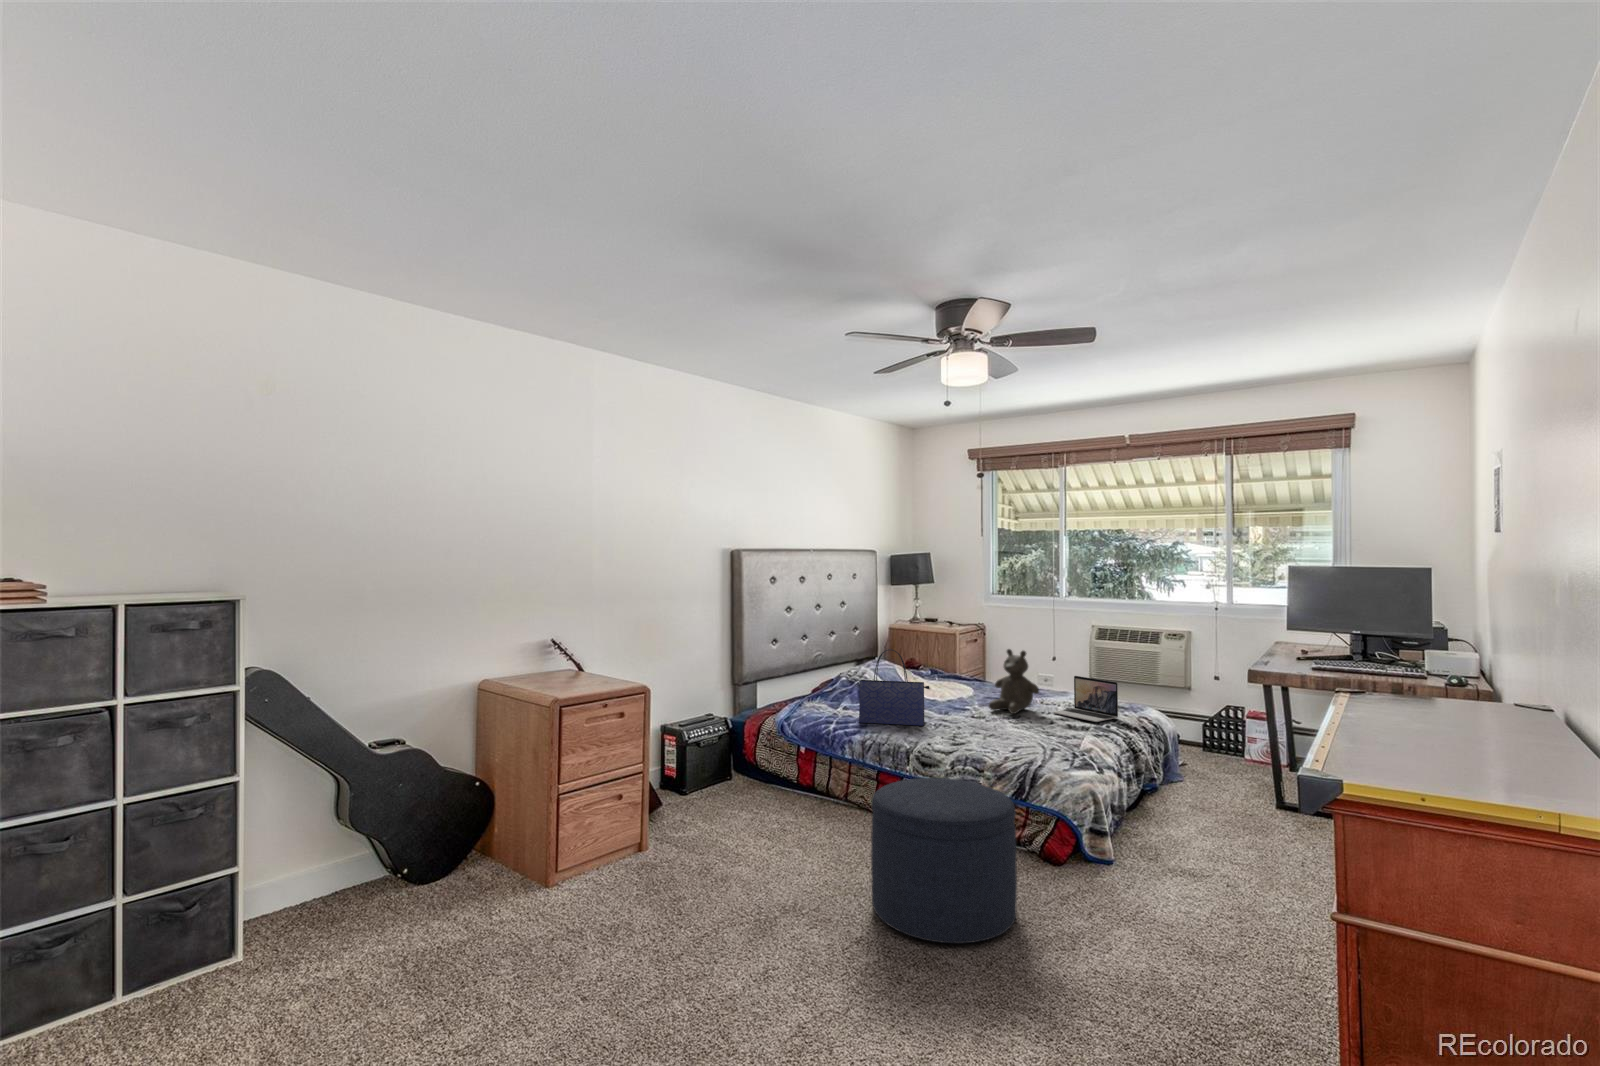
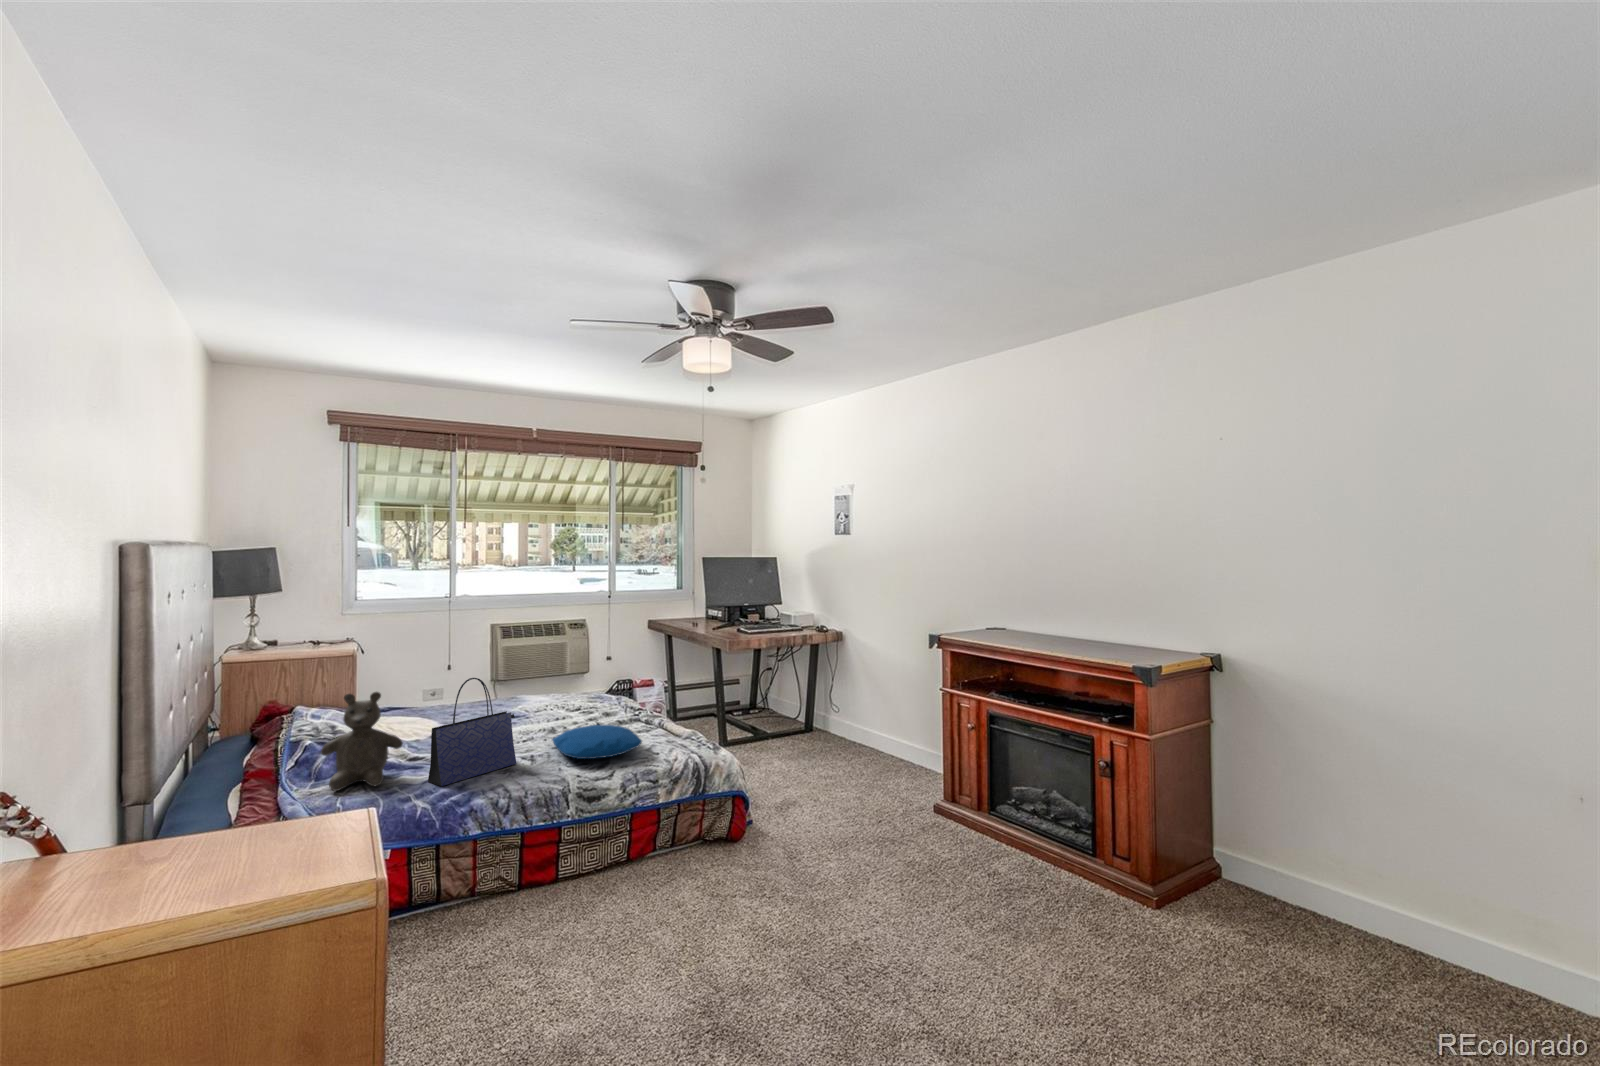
teddy bear: present [989,649,1039,714] -> present [321,692,403,791]
laptop: present [1054,676,1118,722] -> none [579,672,631,716]
pillow: none [943,713,1031,742] -> present [553,725,642,759]
ottoman: present [871,778,1017,943] -> none [712,778,856,946]

